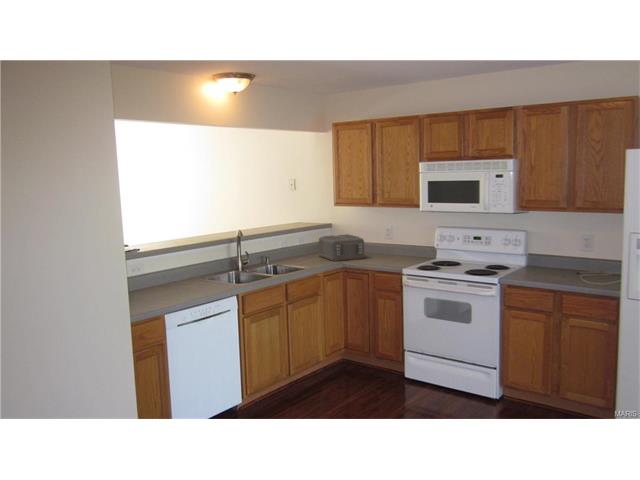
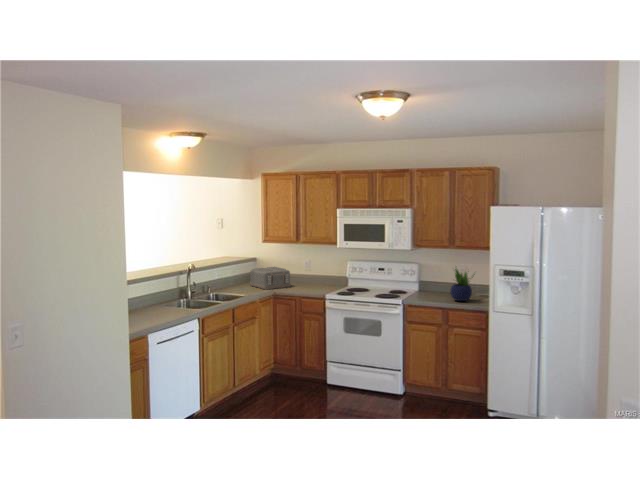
potted plant: none [566,232,606,282] -> present [450,269,472,301]

